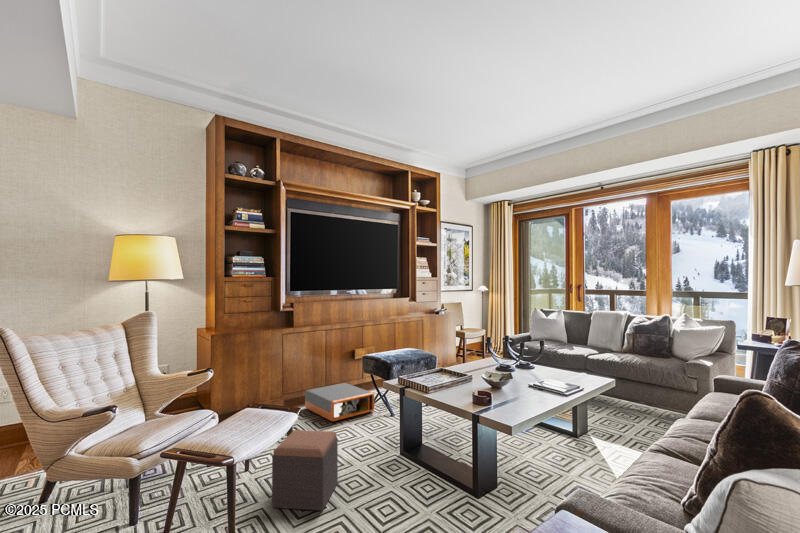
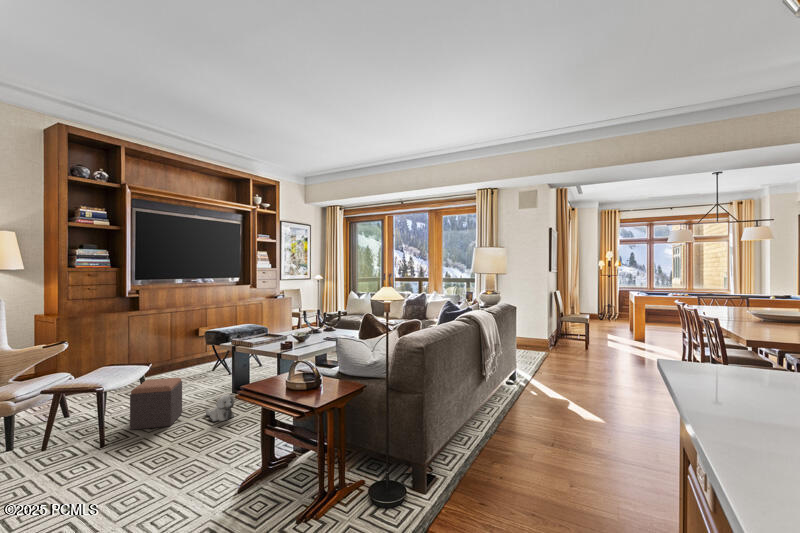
storage box: present [305,383,374,422] -> none [151,355,215,382]
plush toy: none [368,470,410,514] -> present [205,395,235,421]

